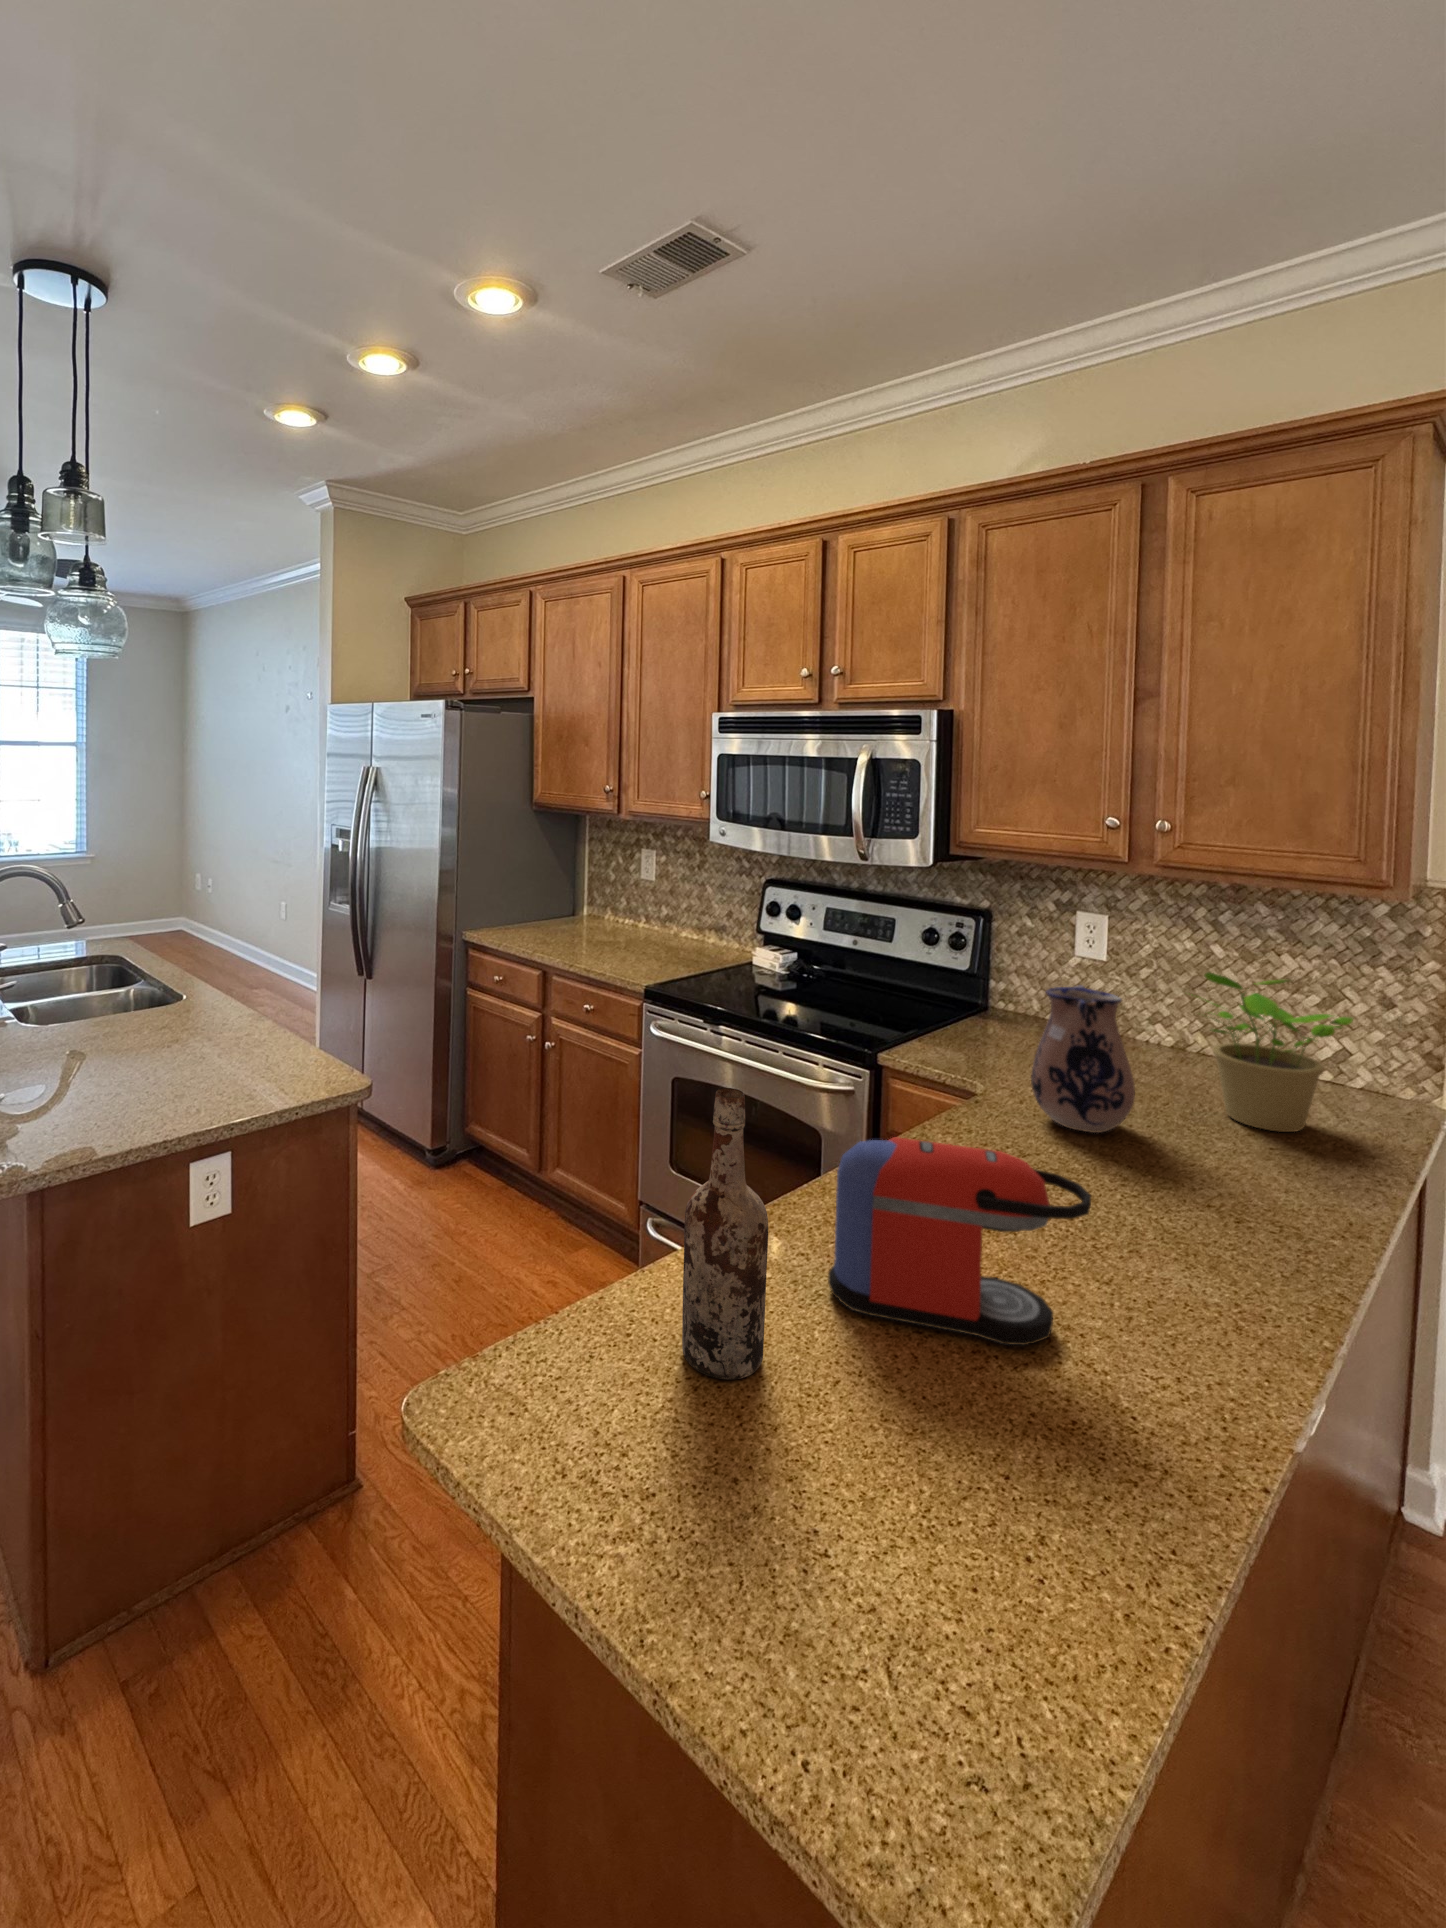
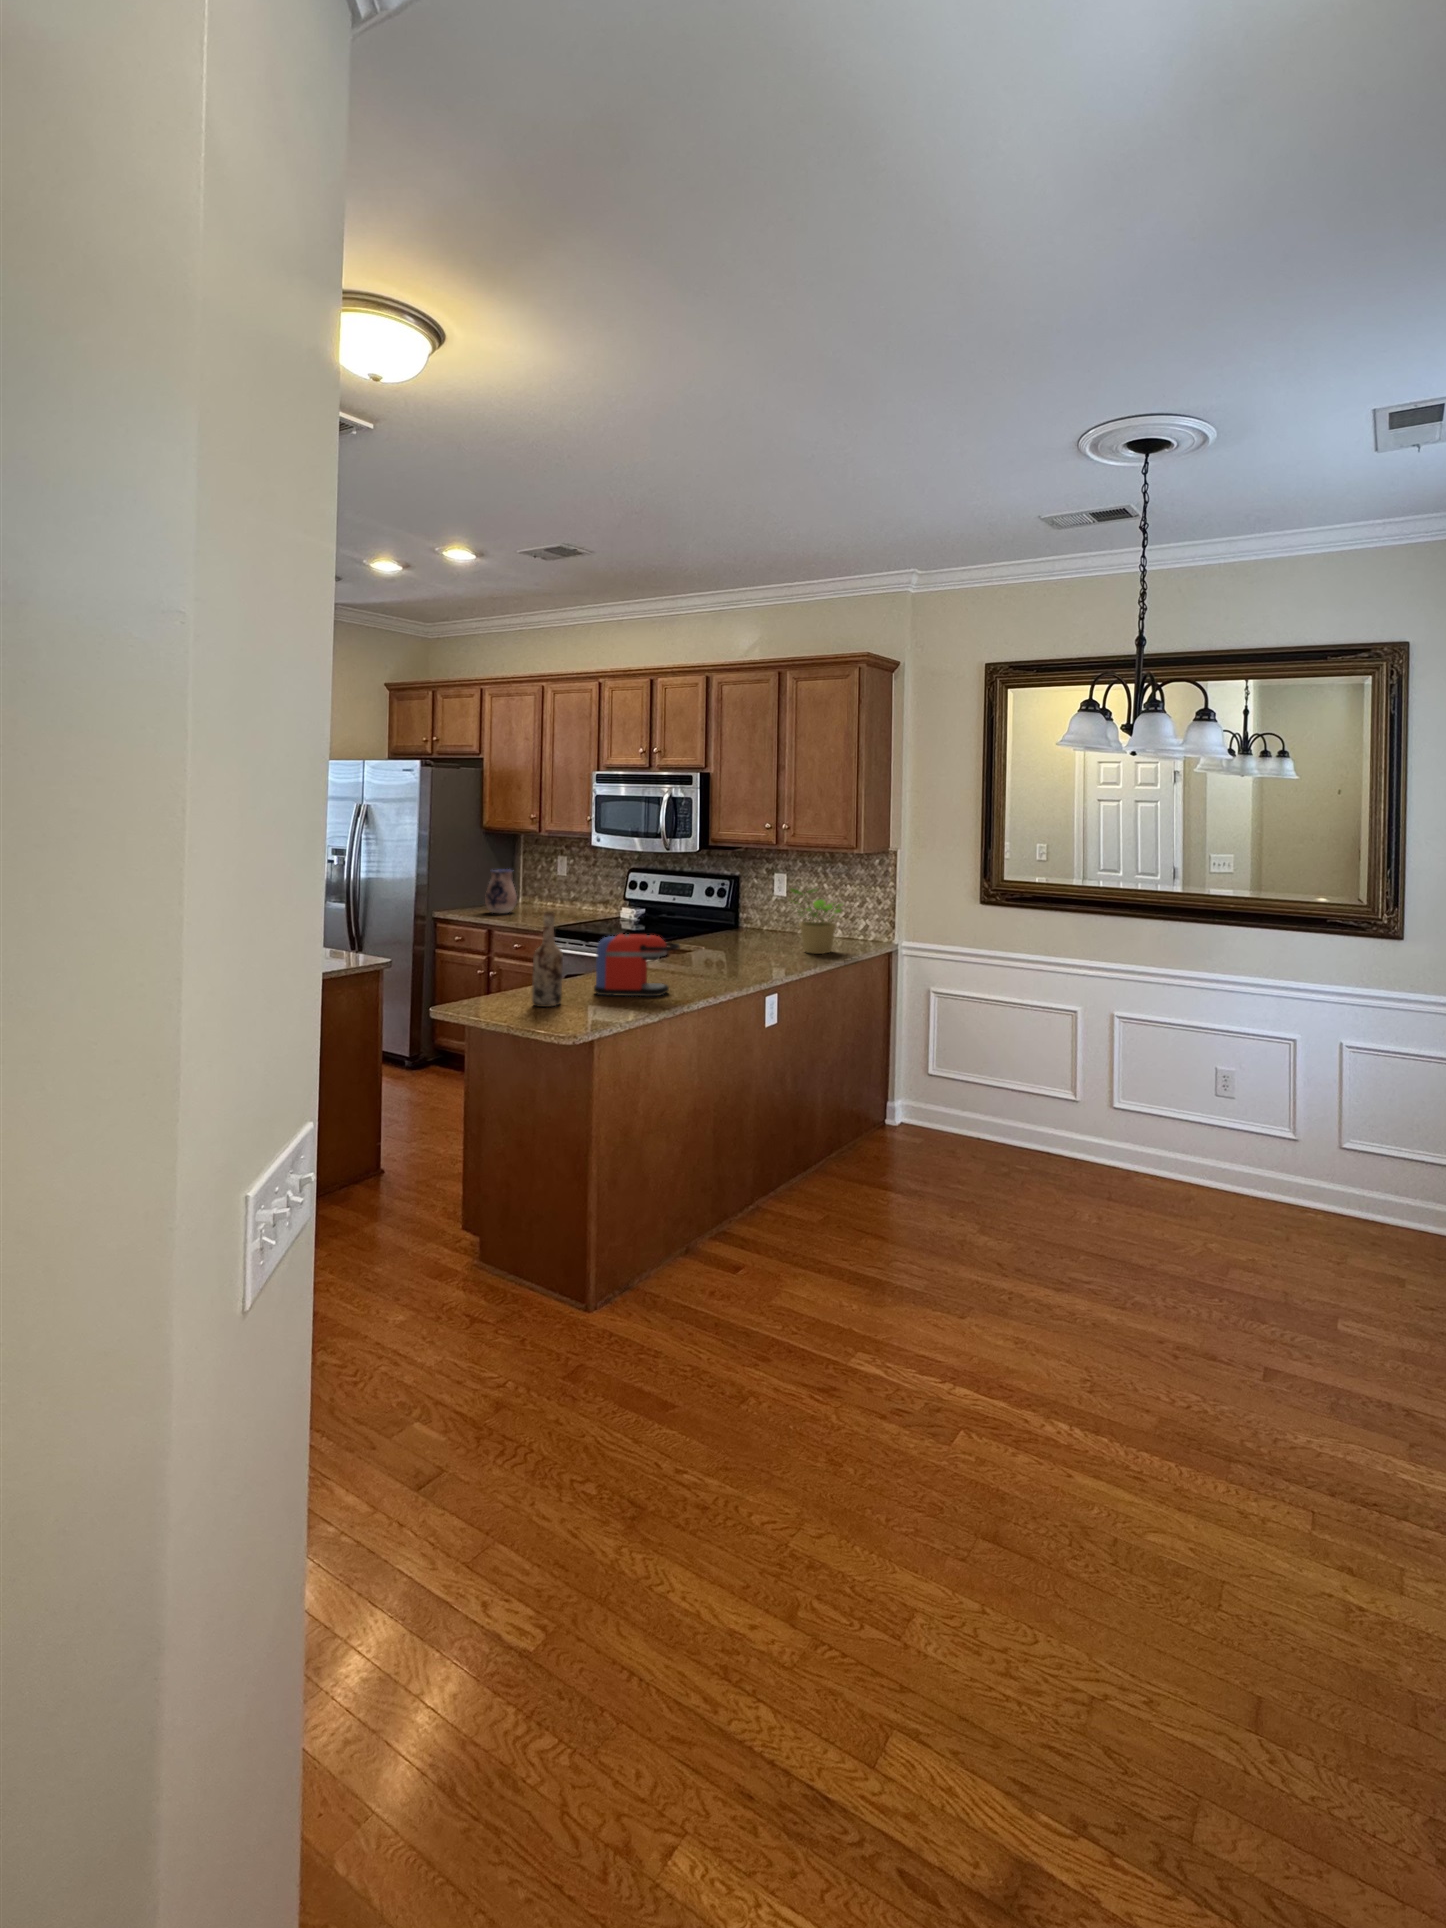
ceramic pitcher: present [1031,985,1135,1133] -> present [485,869,517,914]

